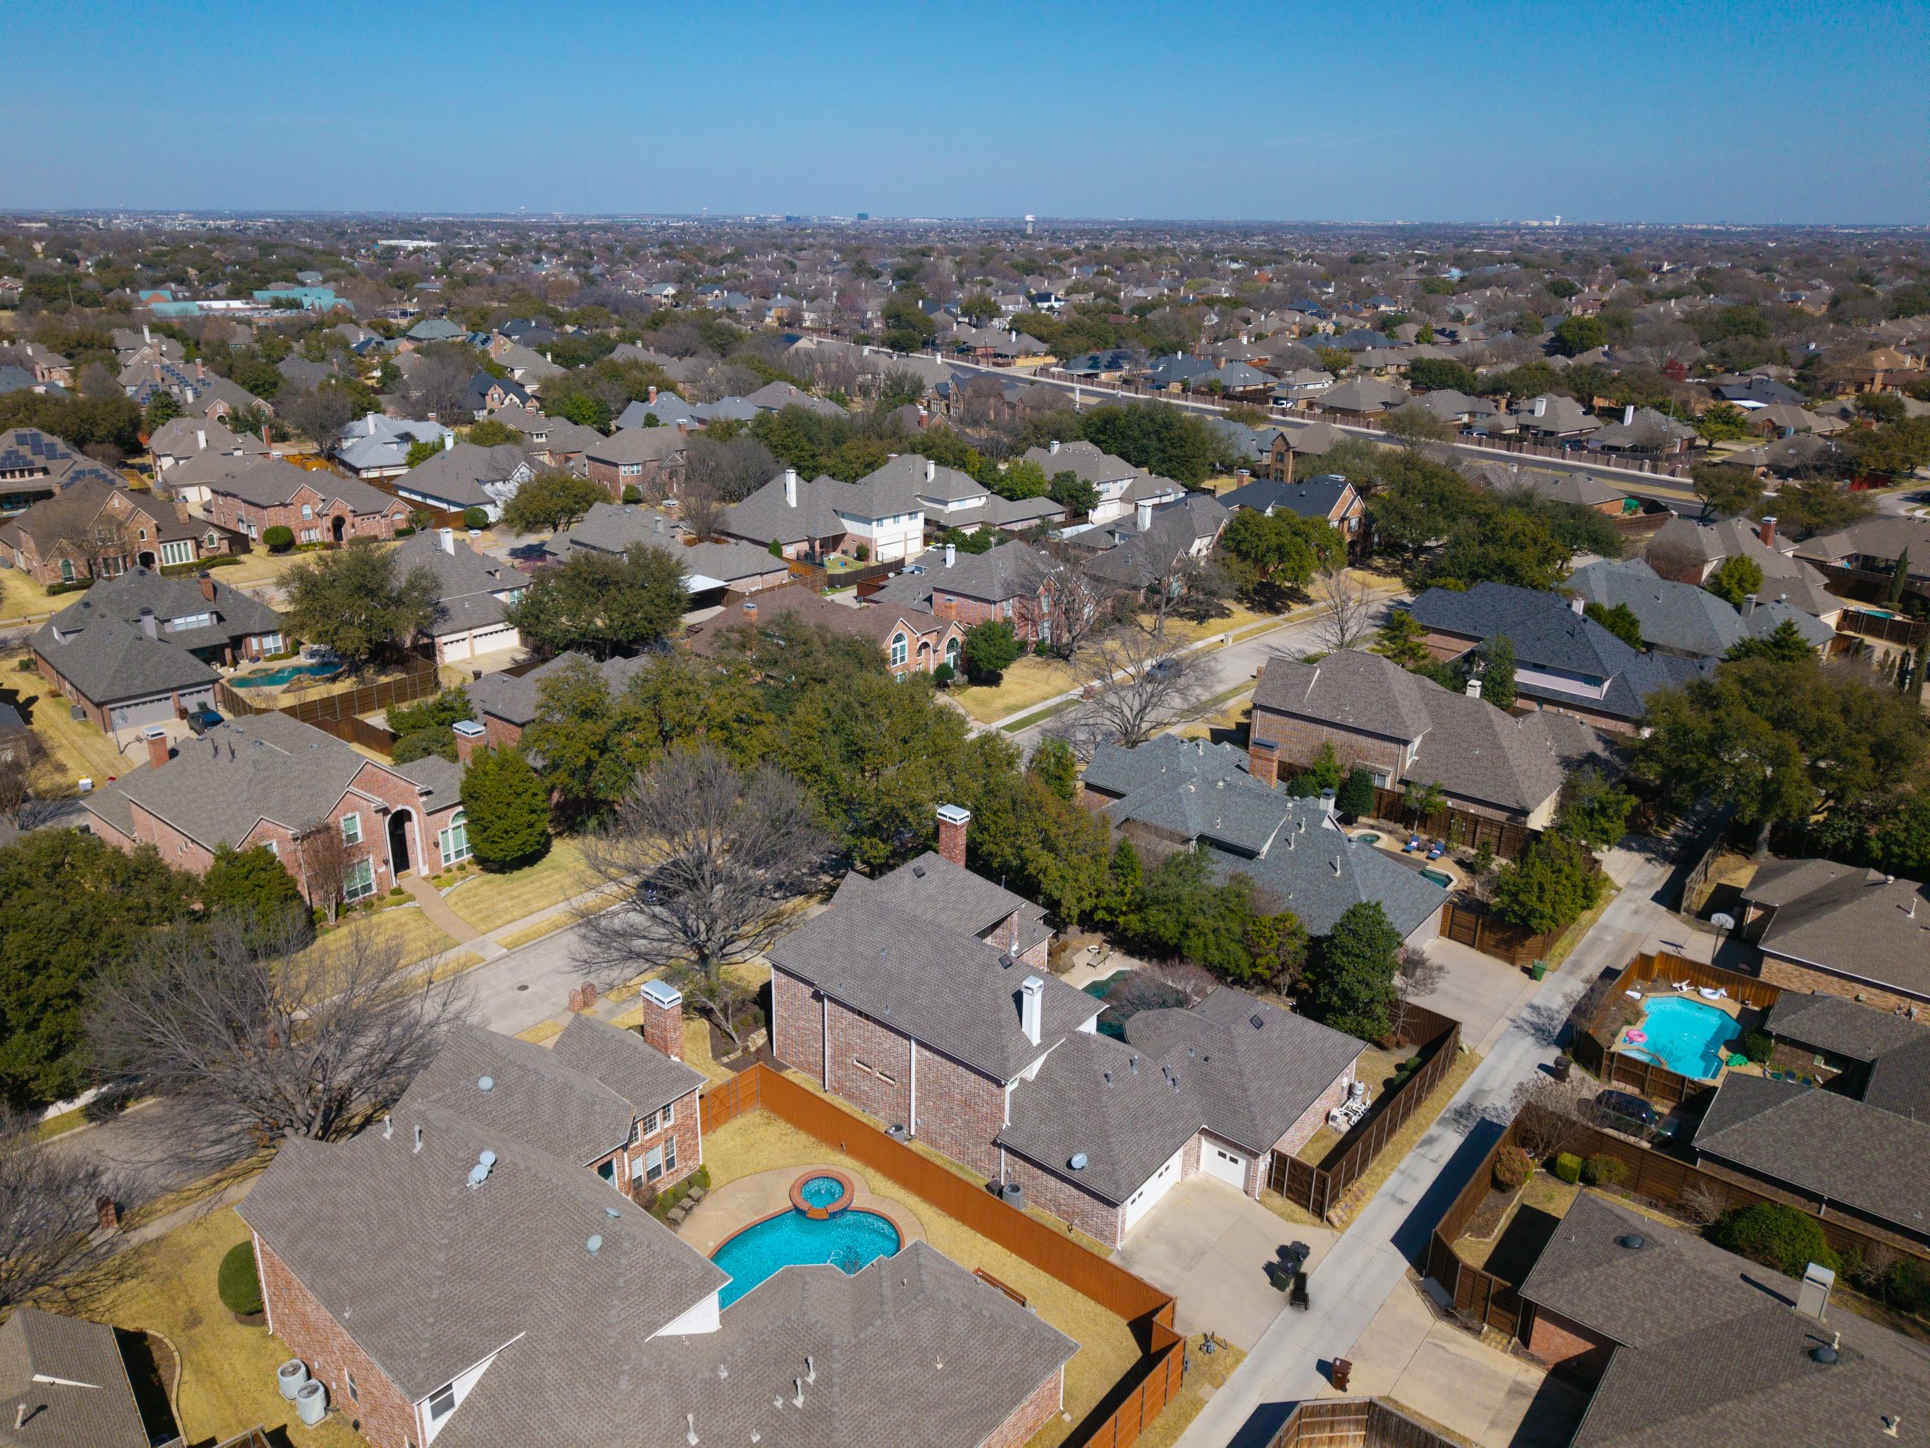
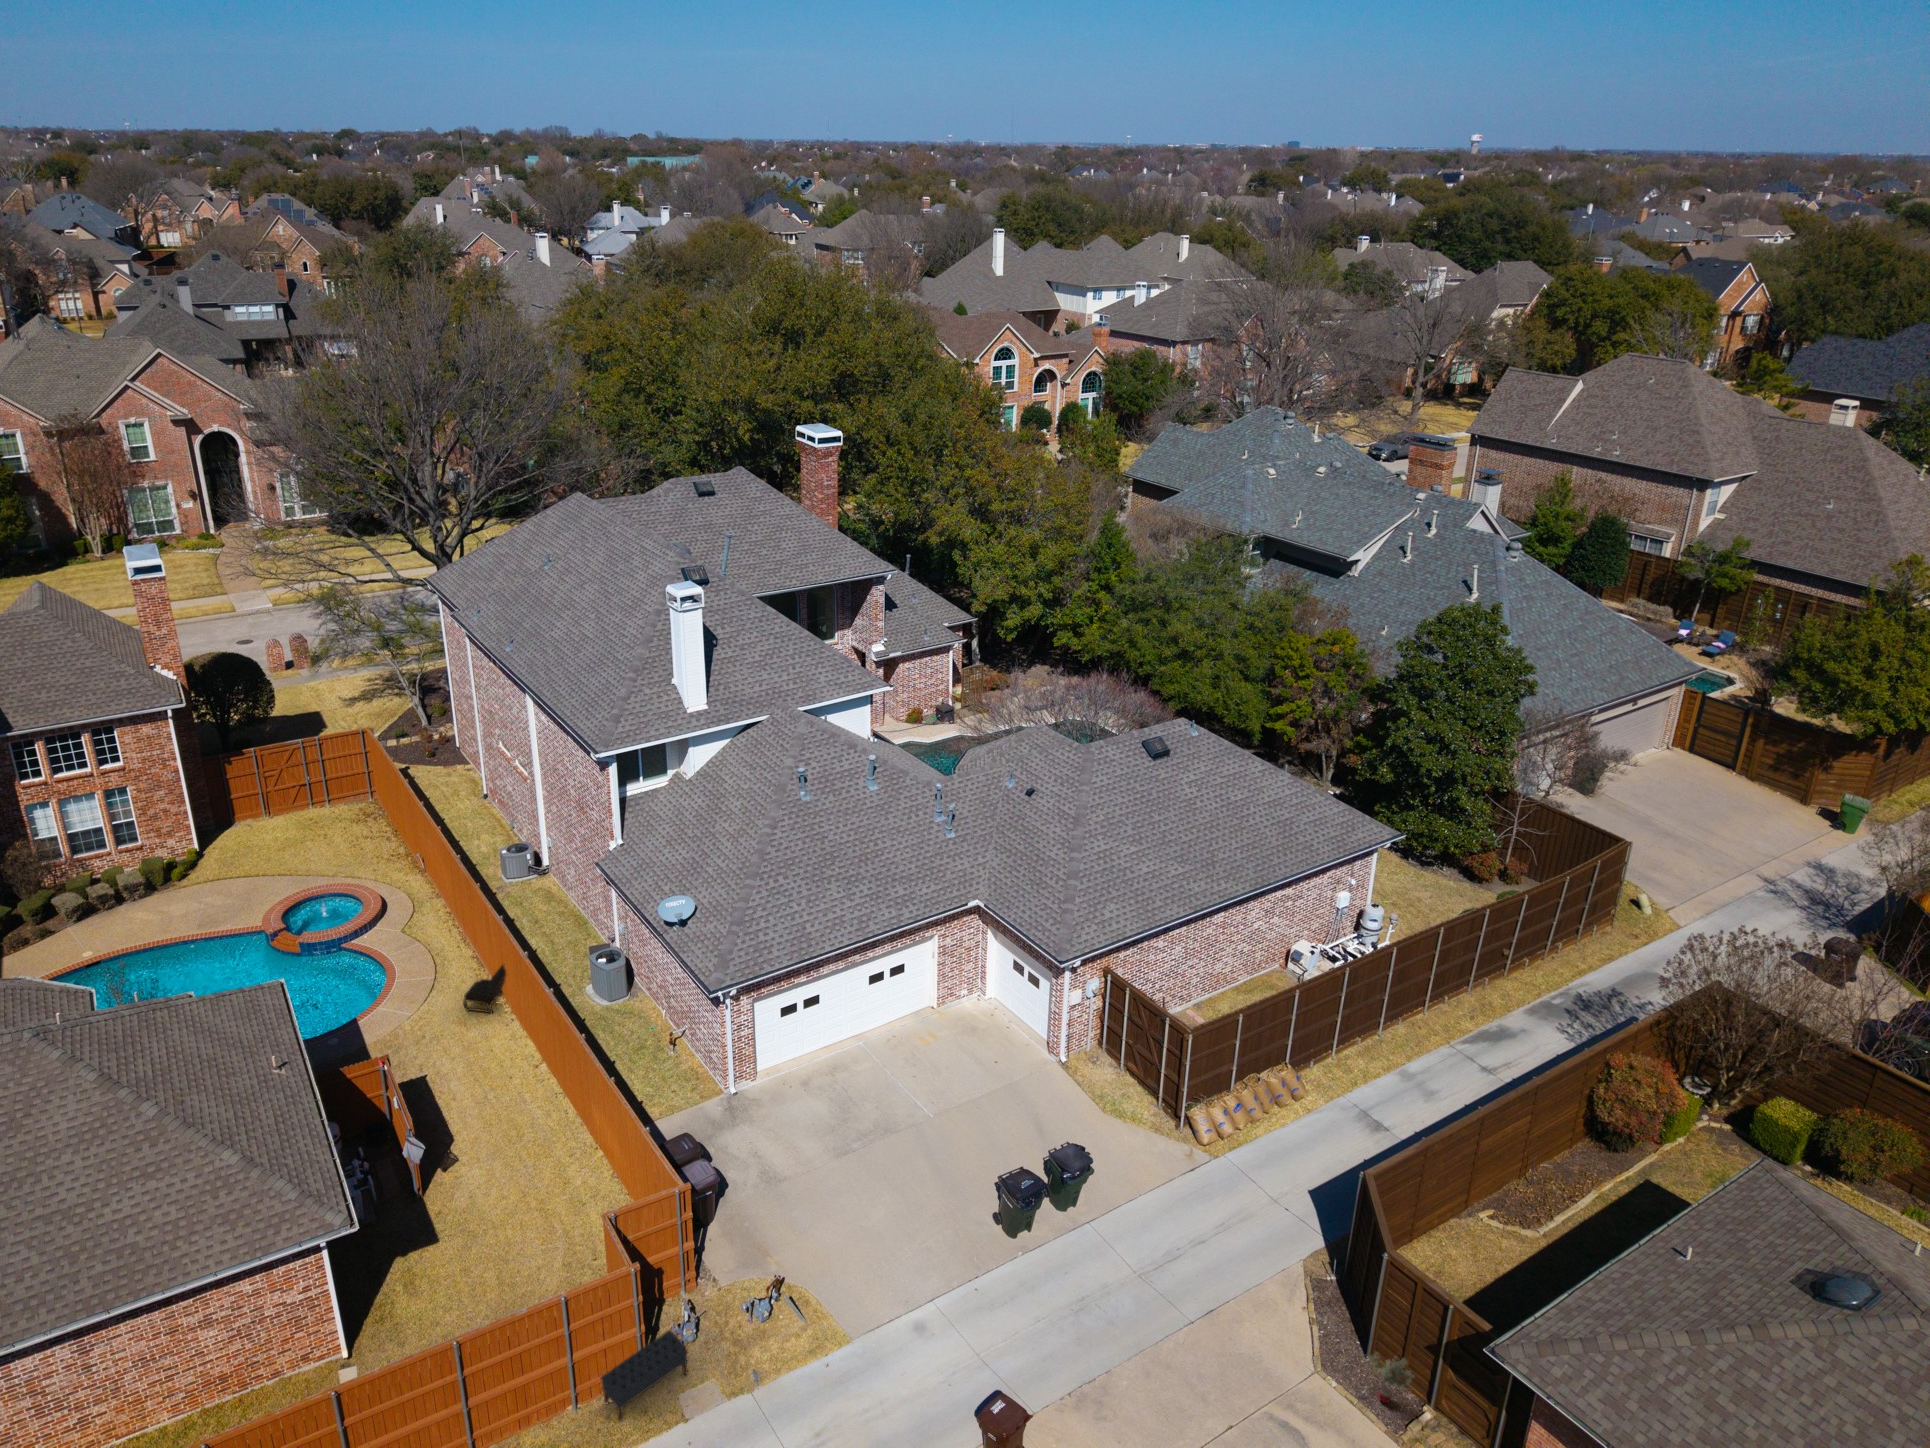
lounge chair: present [1290,1270,1309,1308] -> present [463,964,506,1014]
bench: present [1422,1277,1454,1314] -> present [600,1330,687,1421]

